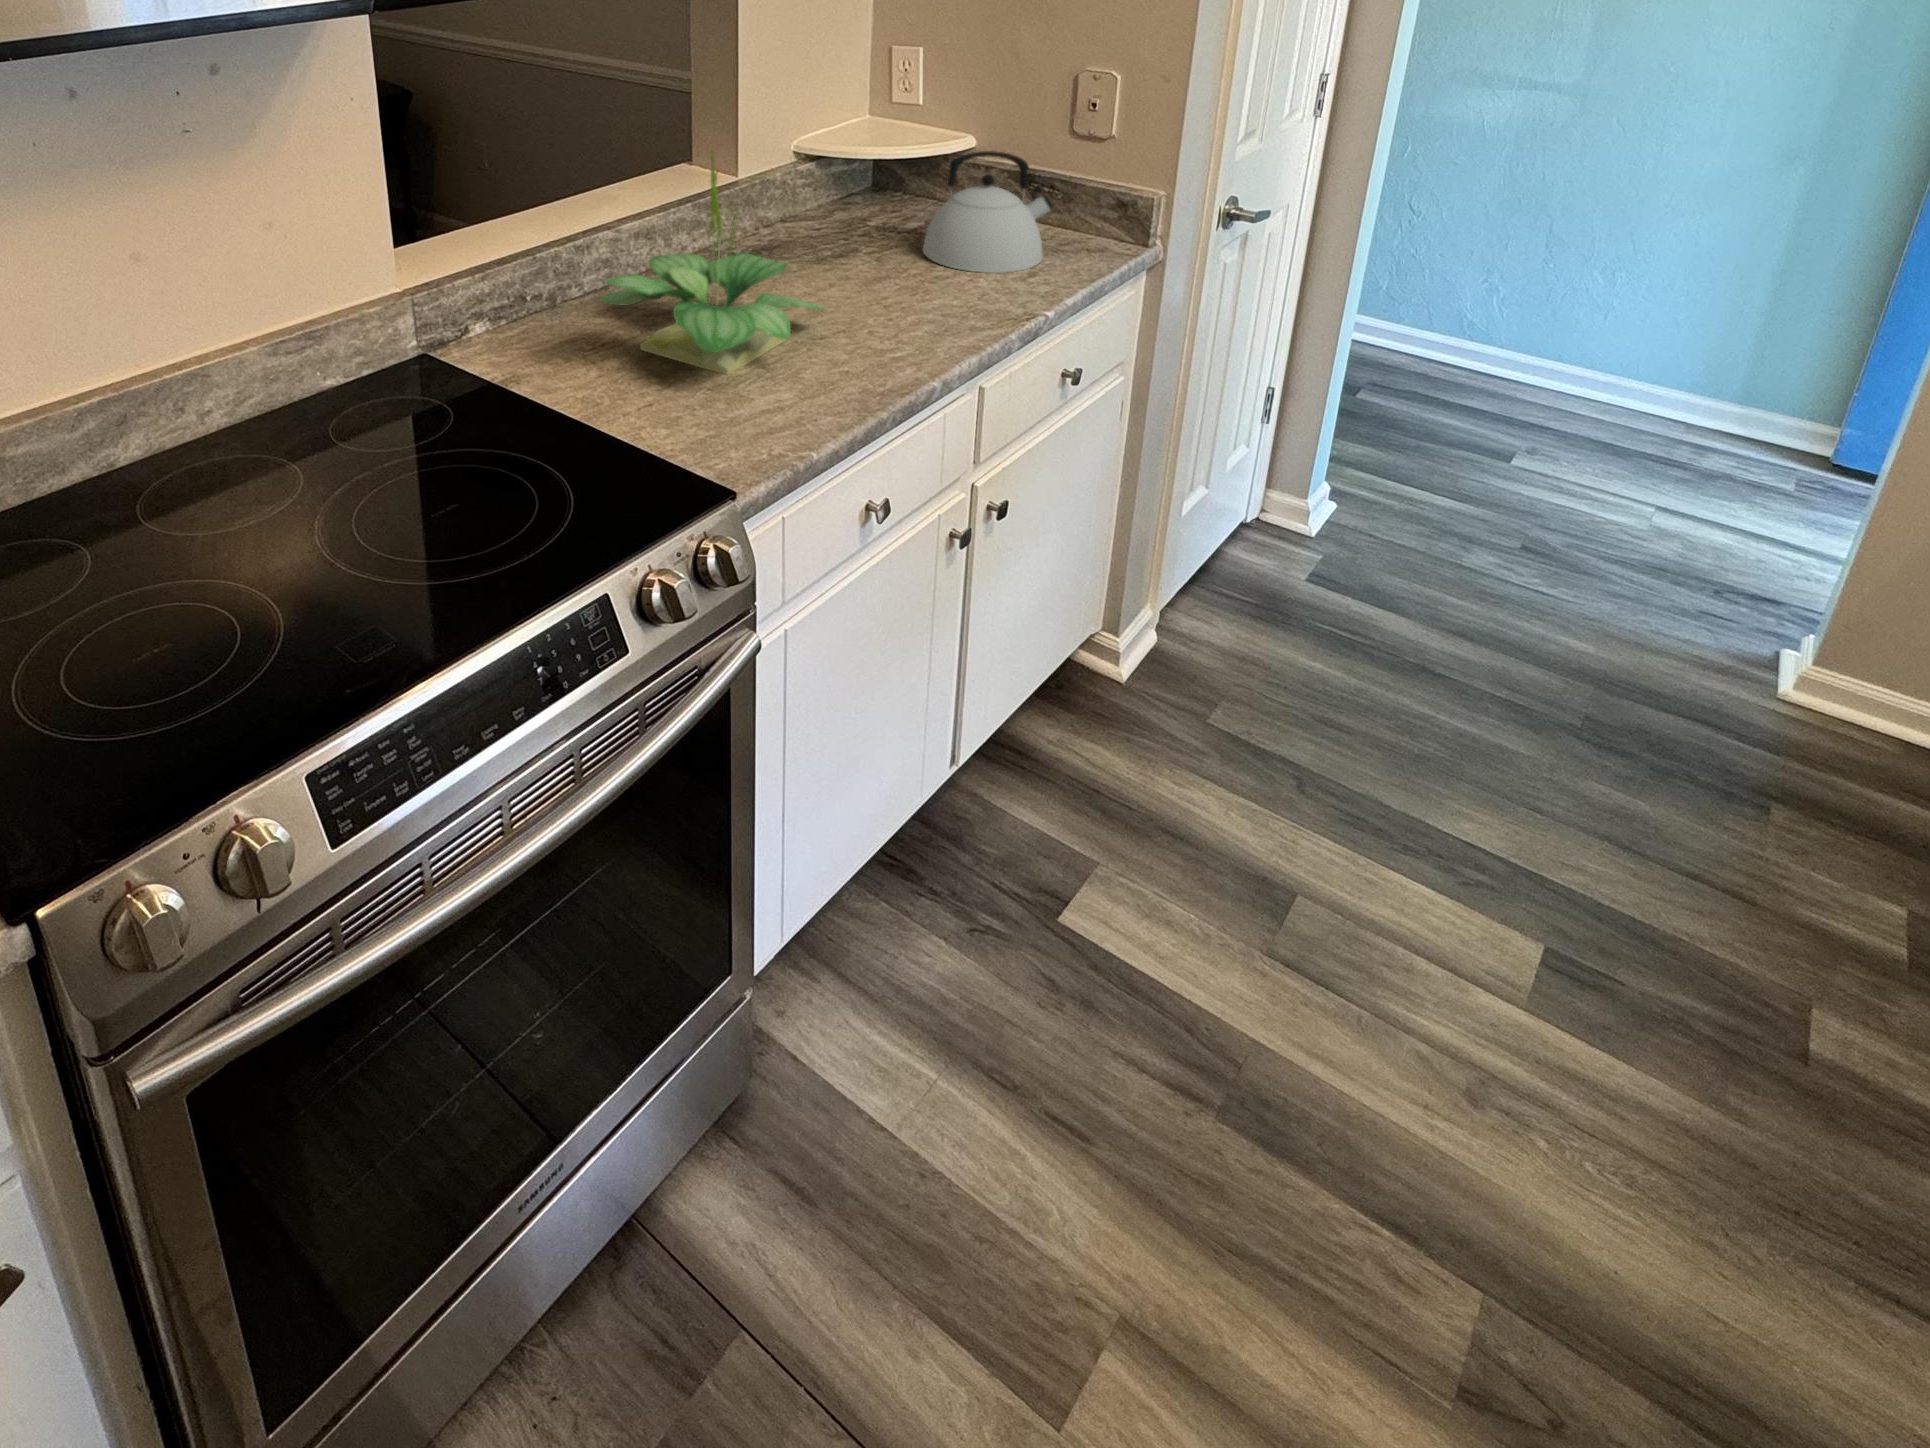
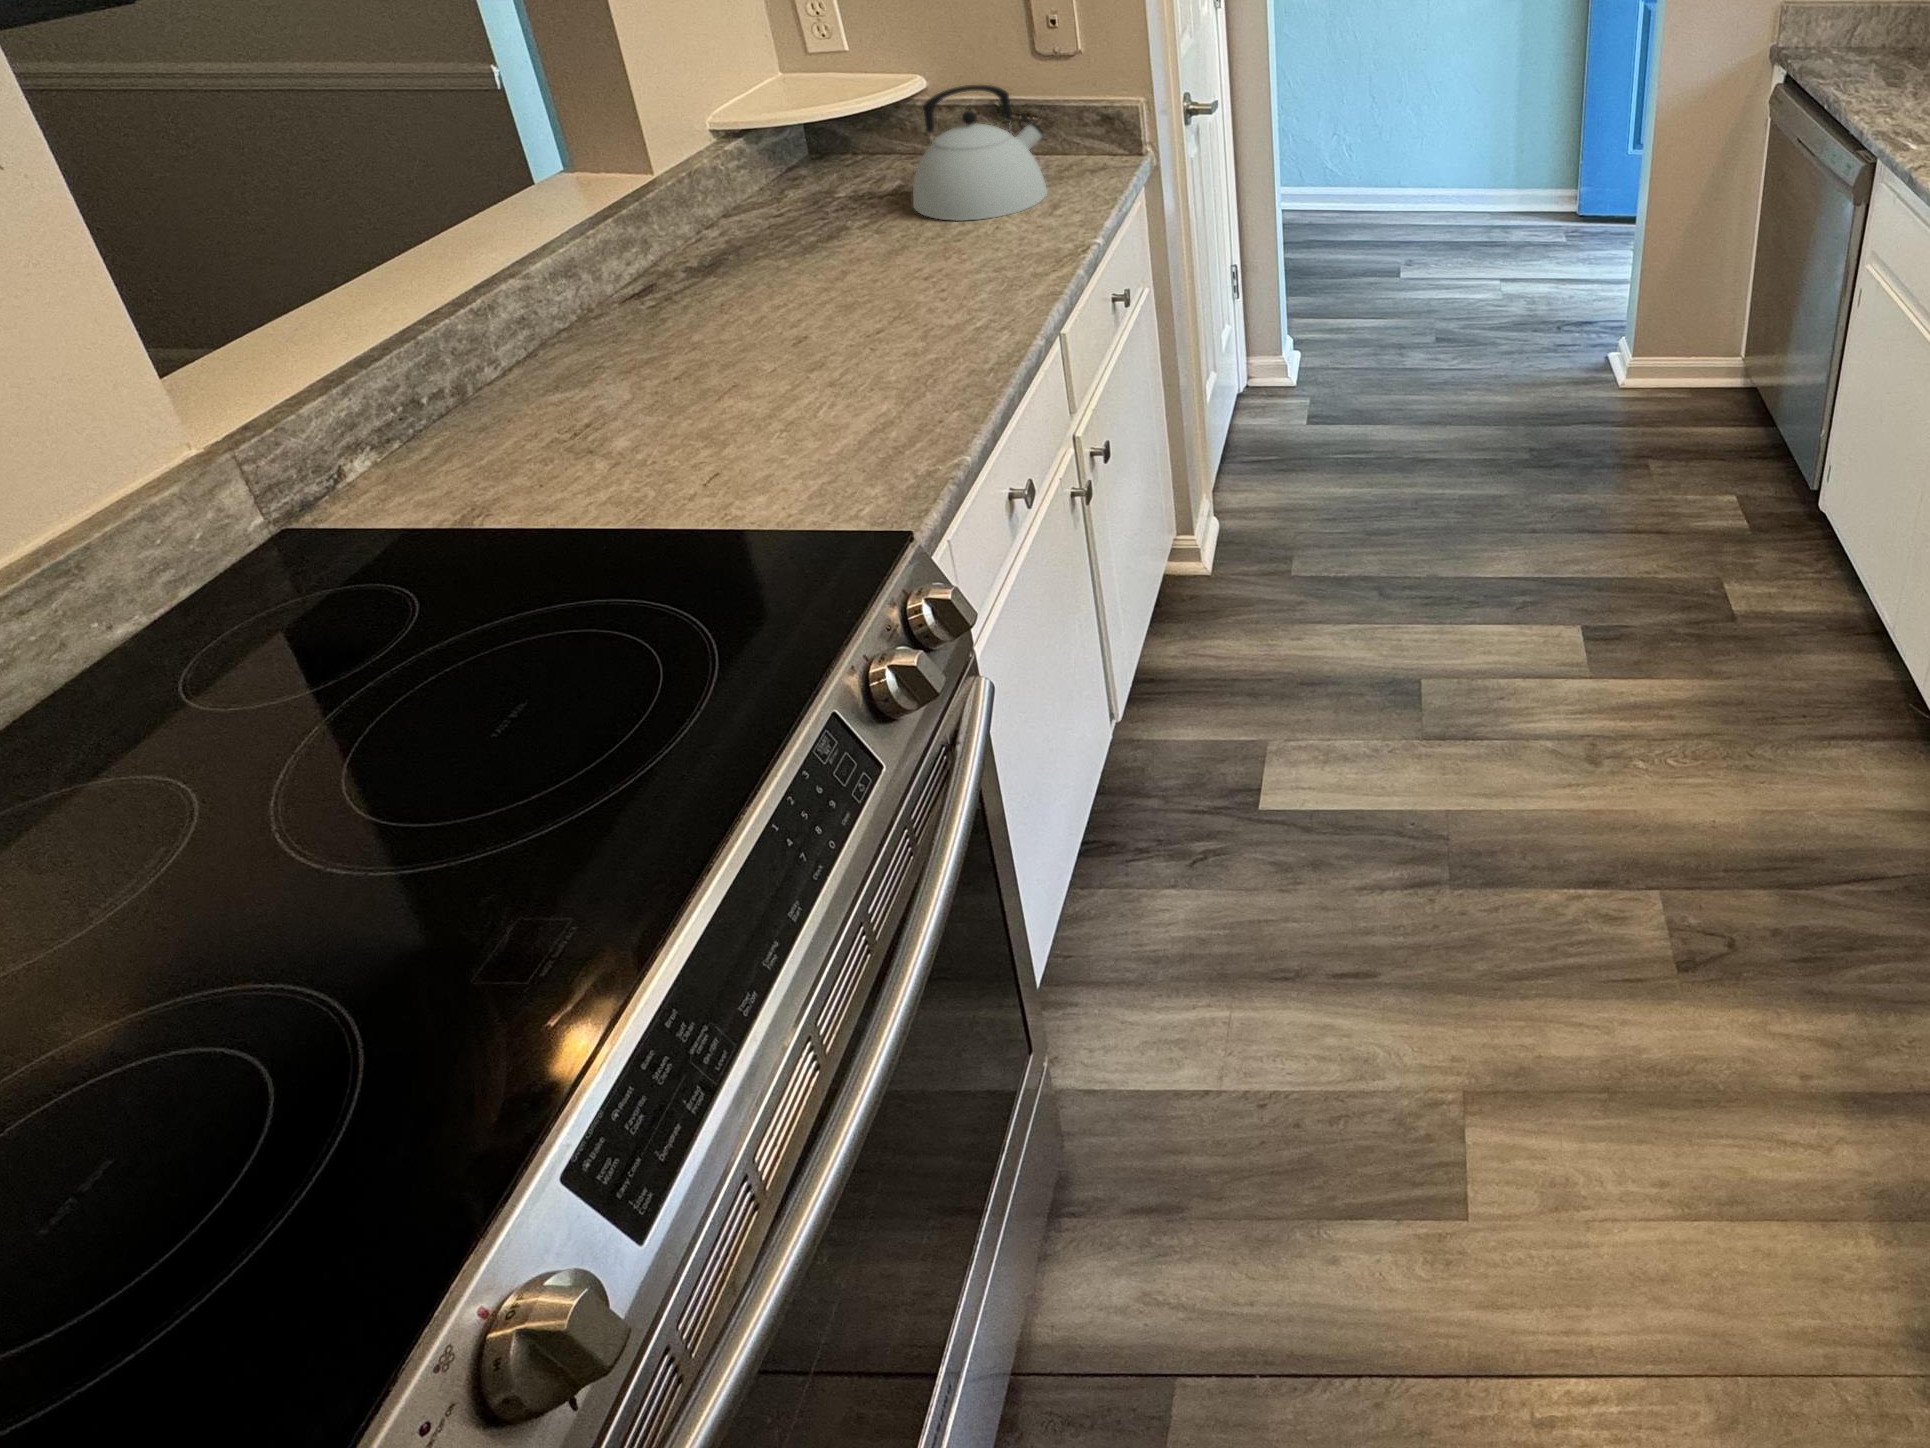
potted plant: present [600,150,824,374] -> none [566,132,868,415]

